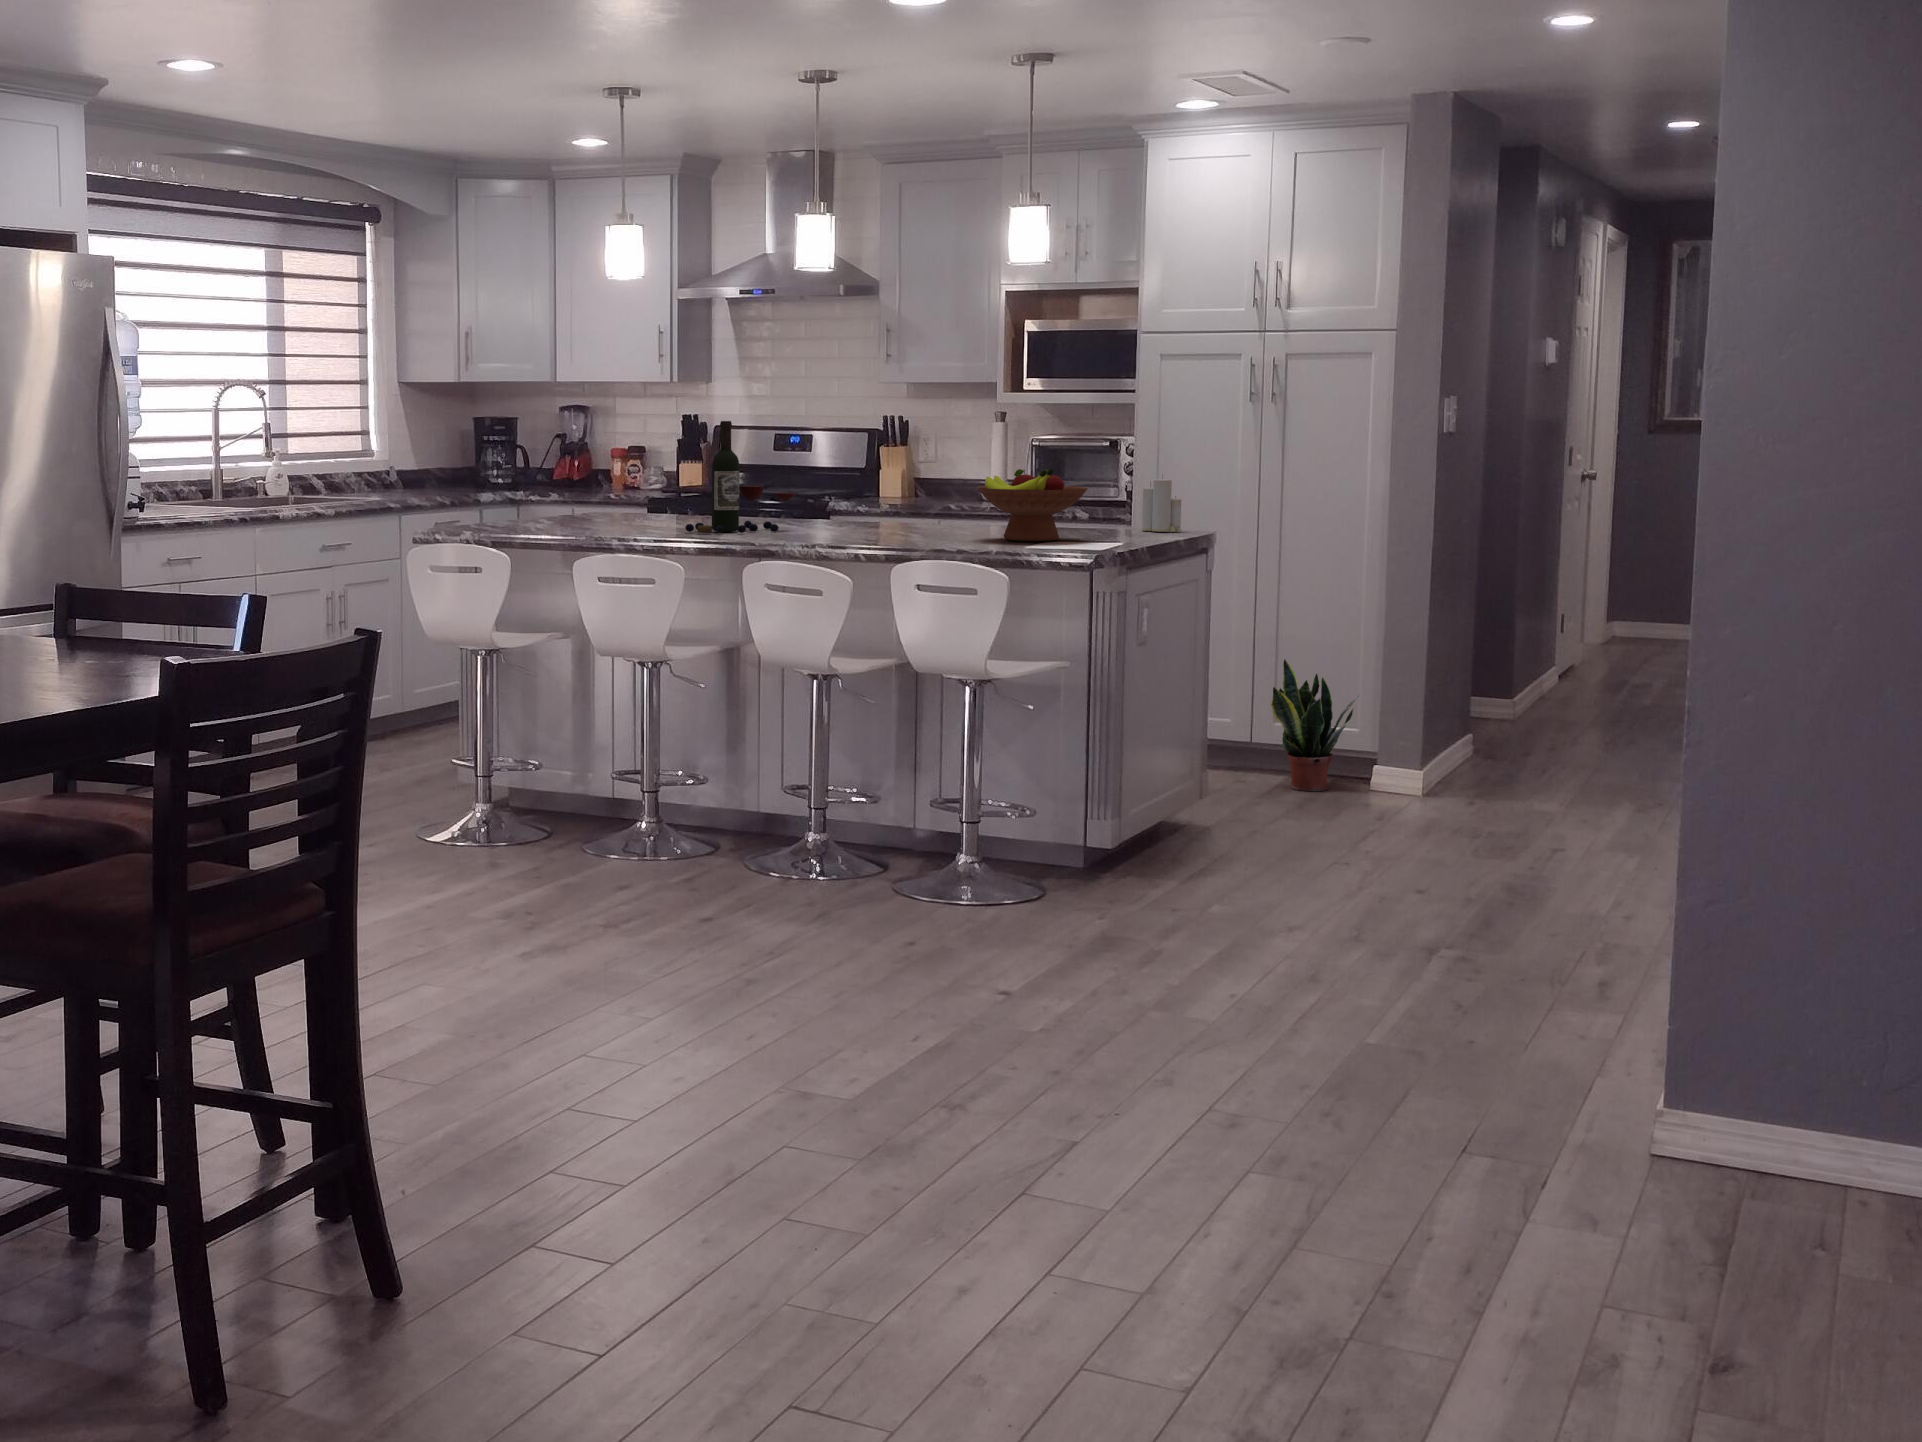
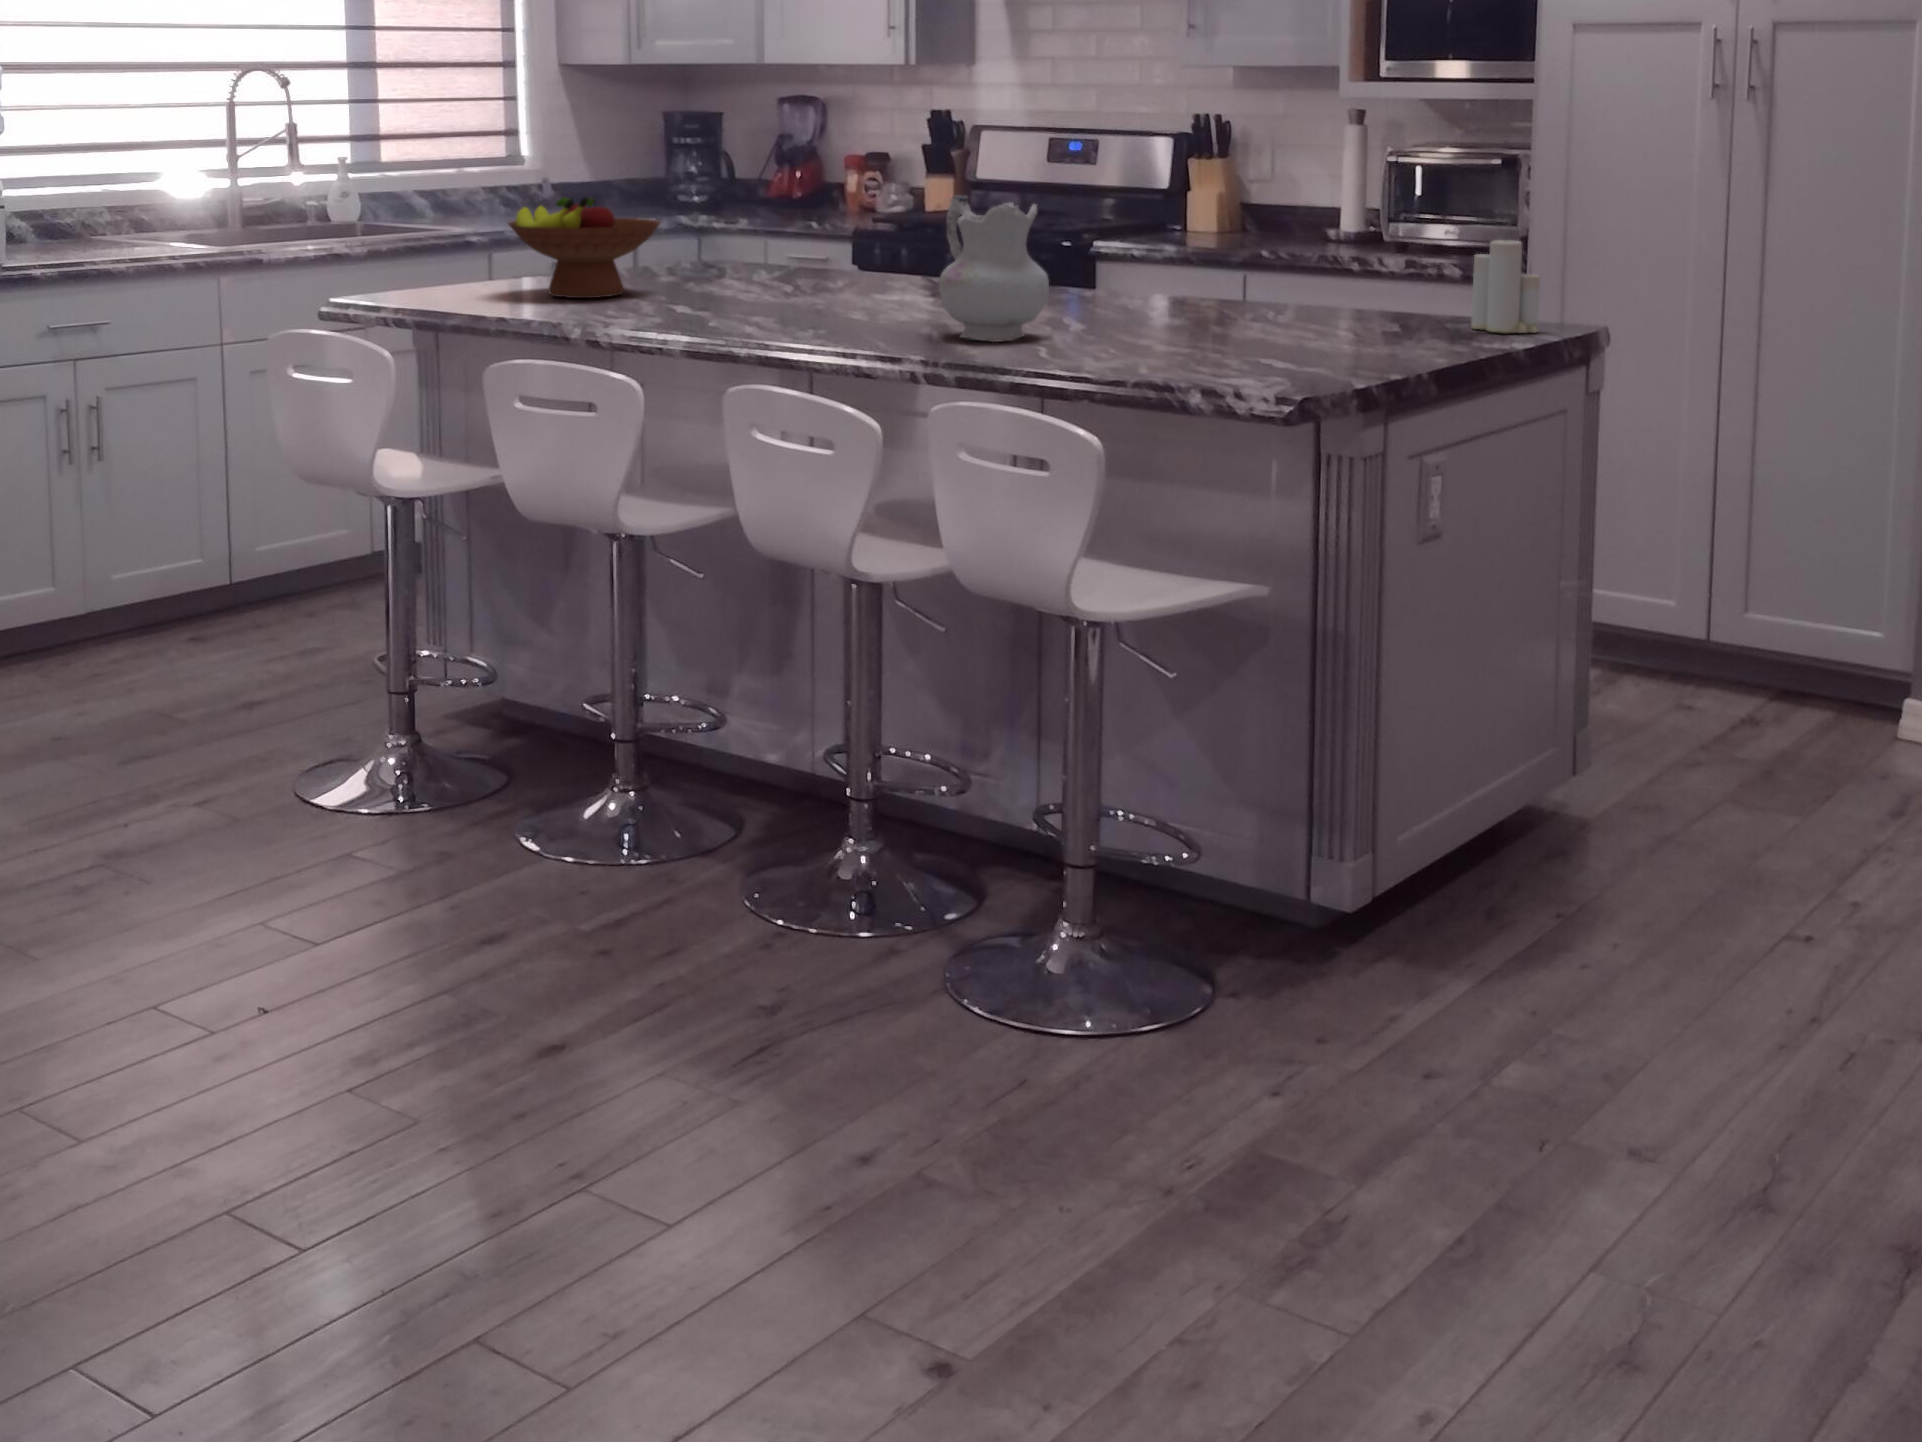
wine bottle: present [685,421,795,533] -> none [710,135,901,321]
ceramic pitcher: none [844,454,909,538] -> present [939,194,1049,342]
fruit bowl: present [977,468,1088,541] -> present [508,197,661,298]
potted plant: present [1271,659,1360,791] -> none [1727,520,1882,739]

